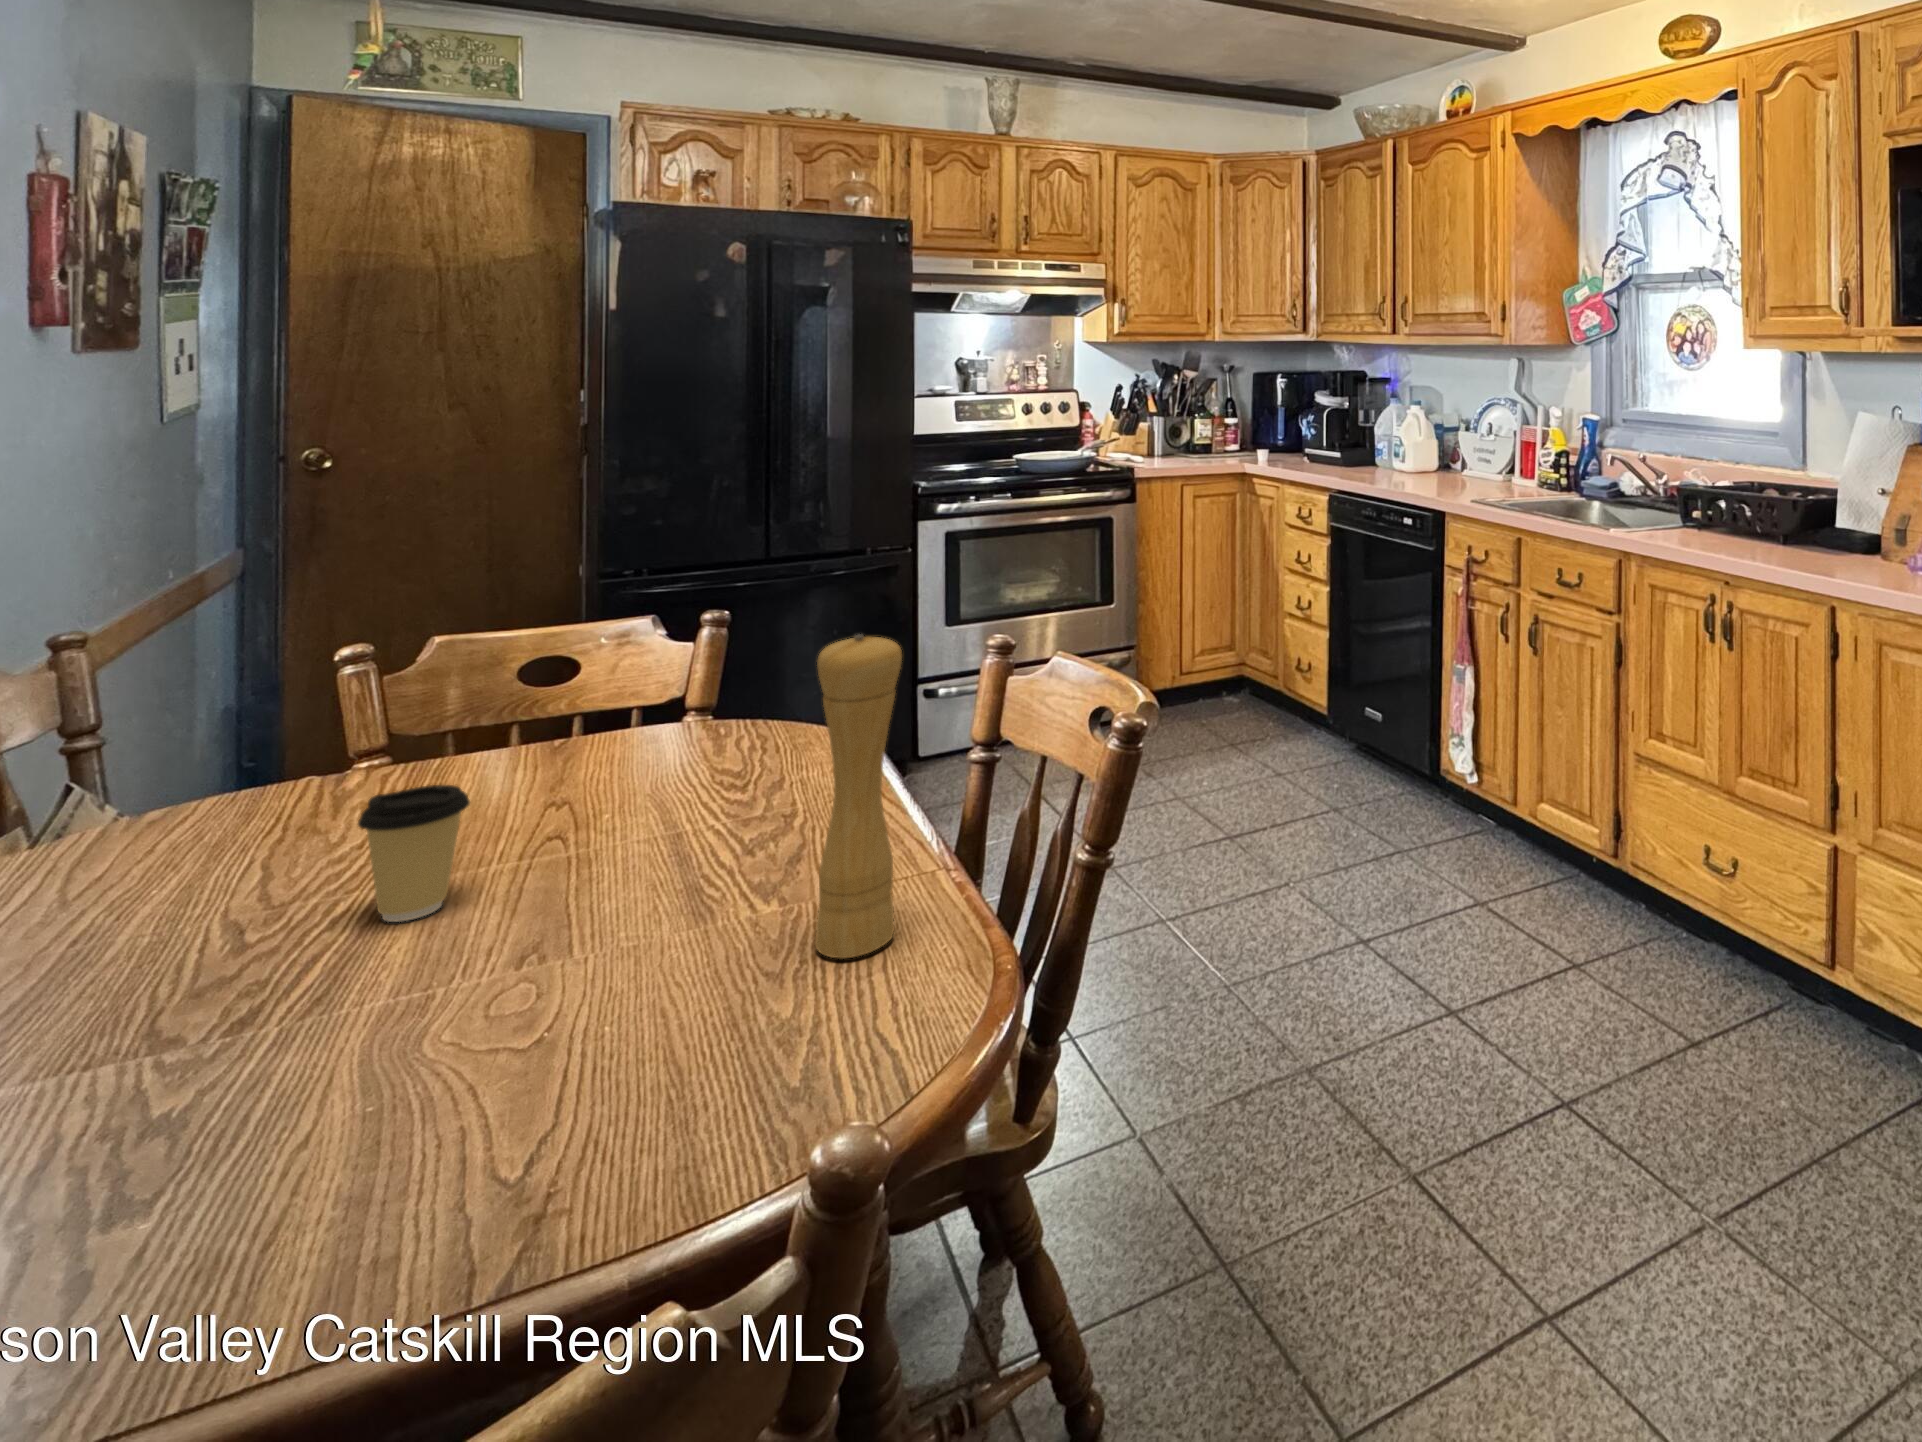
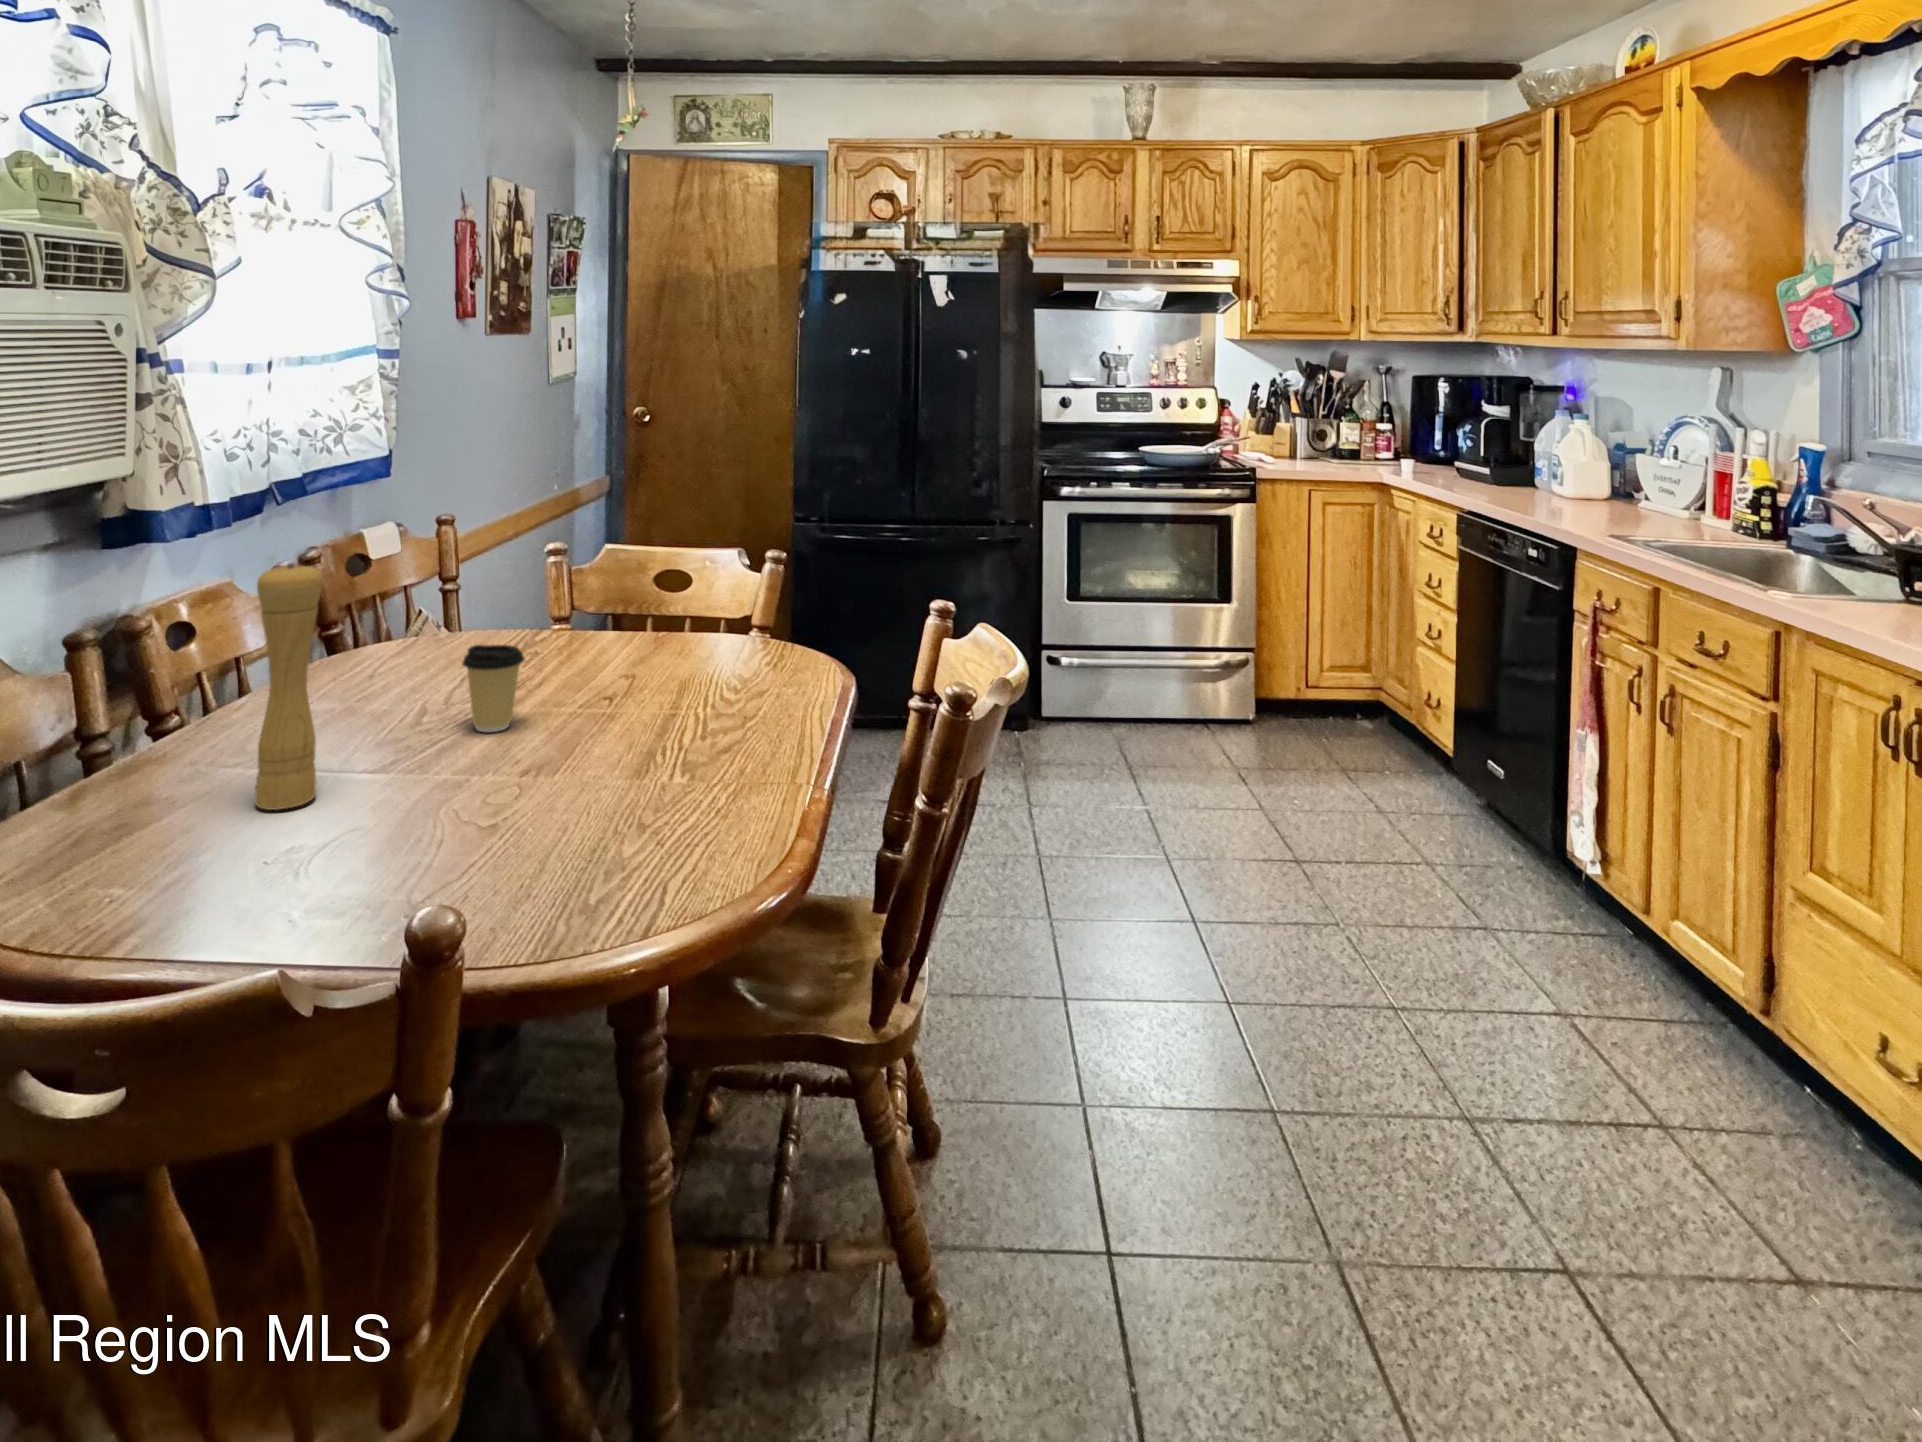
pepper mill: present [815,635,902,958] -> present [255,563,323,810]

